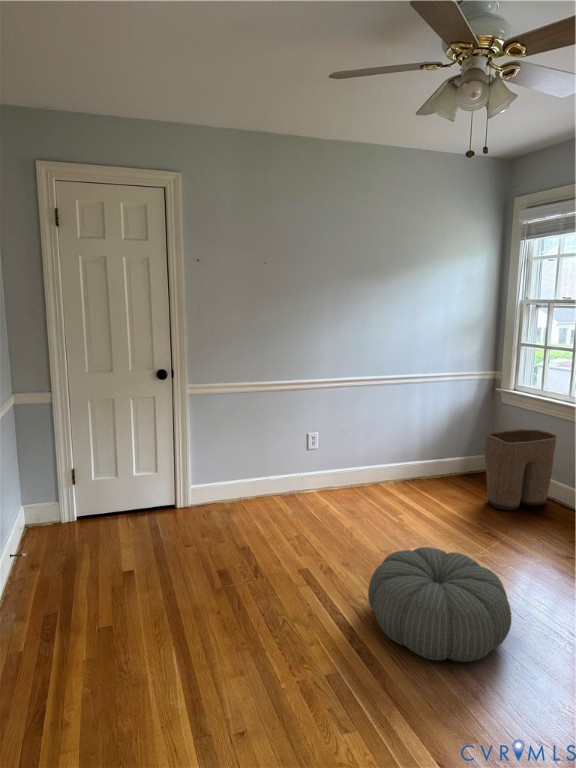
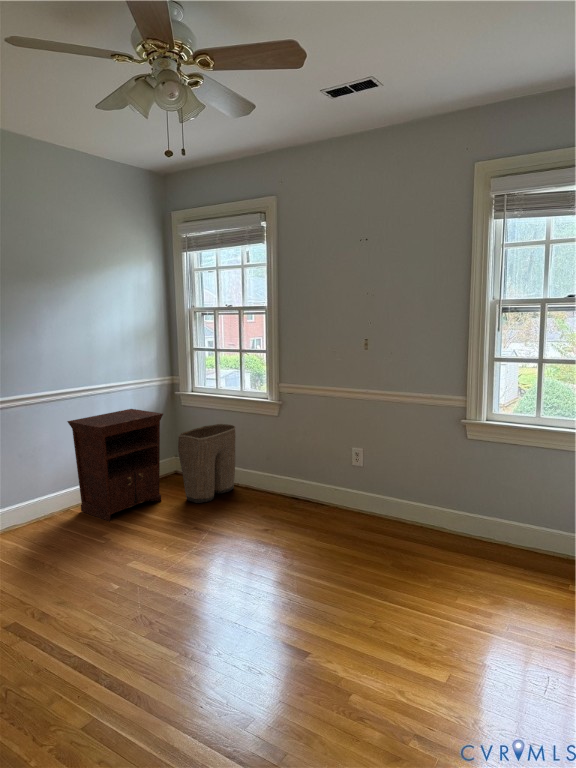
nightstand: none [383,400,474,502] -> present [67,409,163,521]
pouf: present [368,547,511,662] -> none [105,547,247,659]

